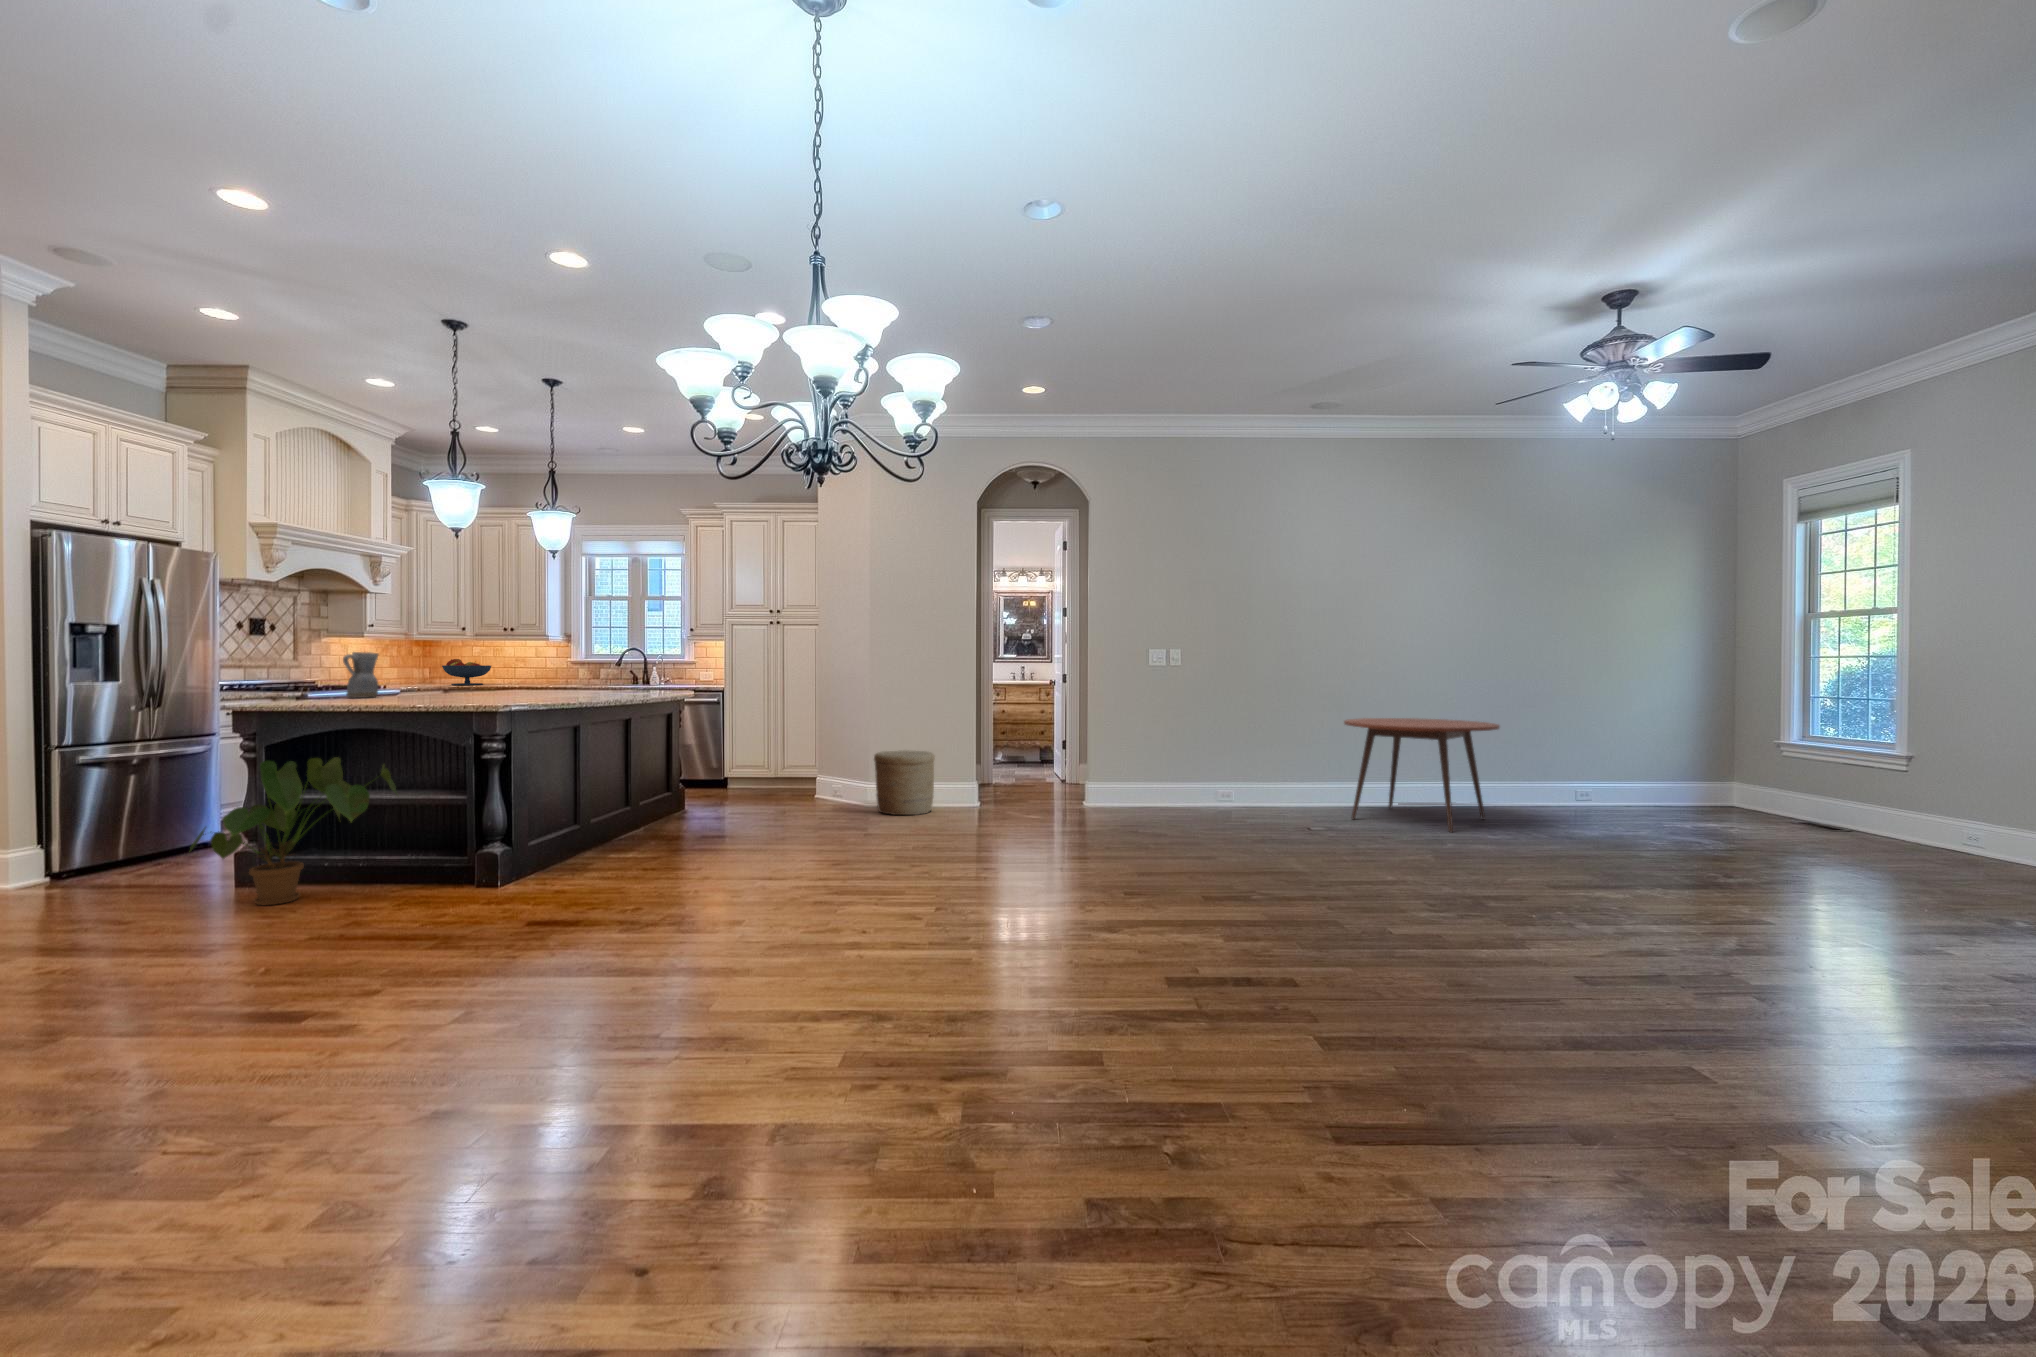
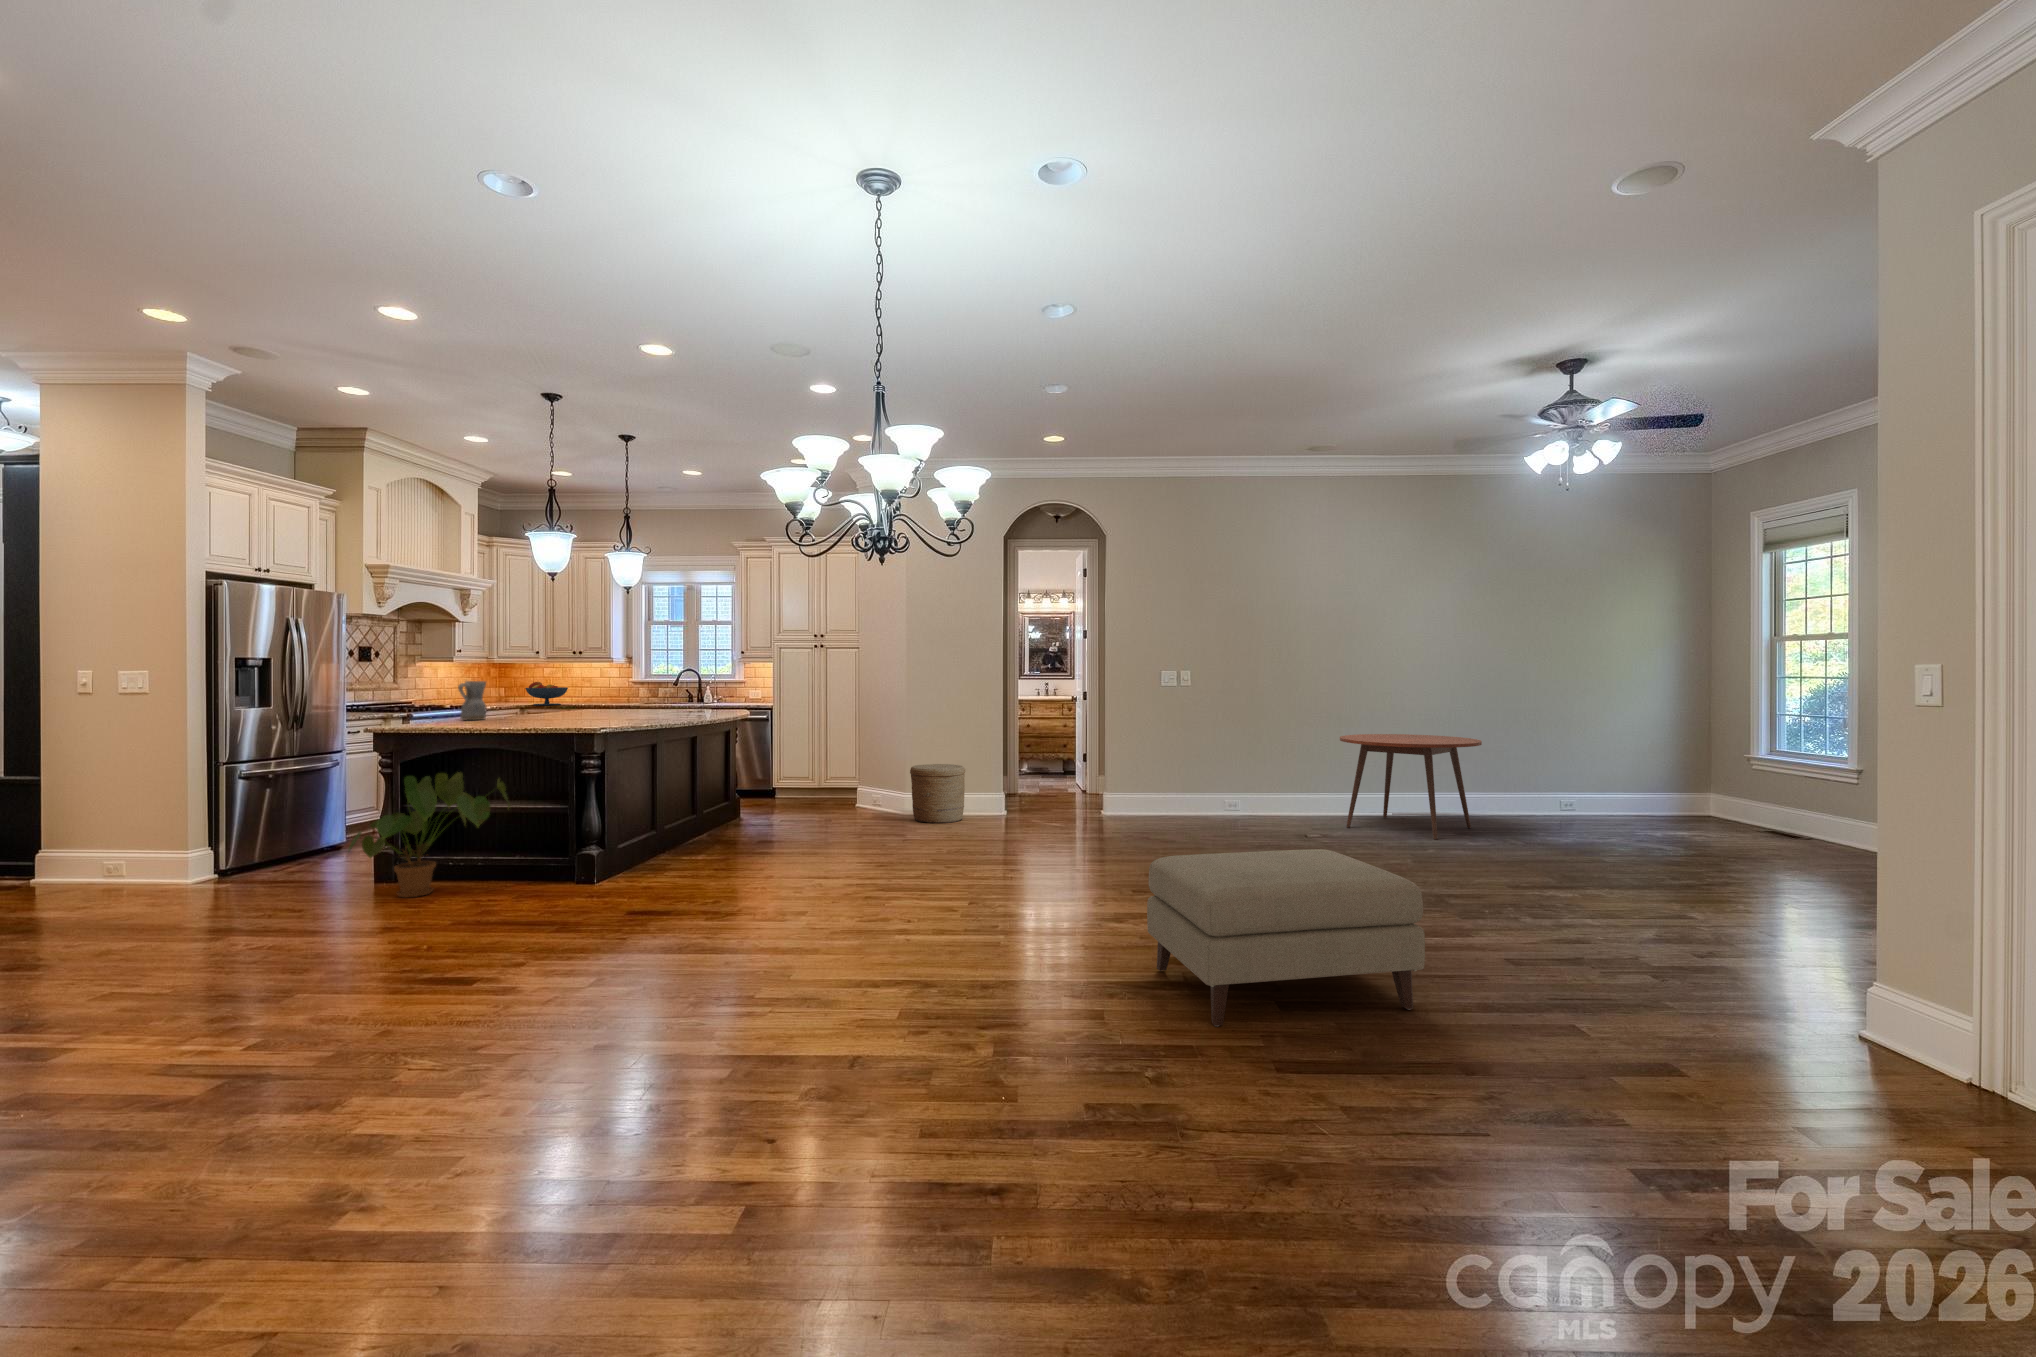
ottoman: none [1151,846,1499,1073] -> present [1147,849,1425,1026]

